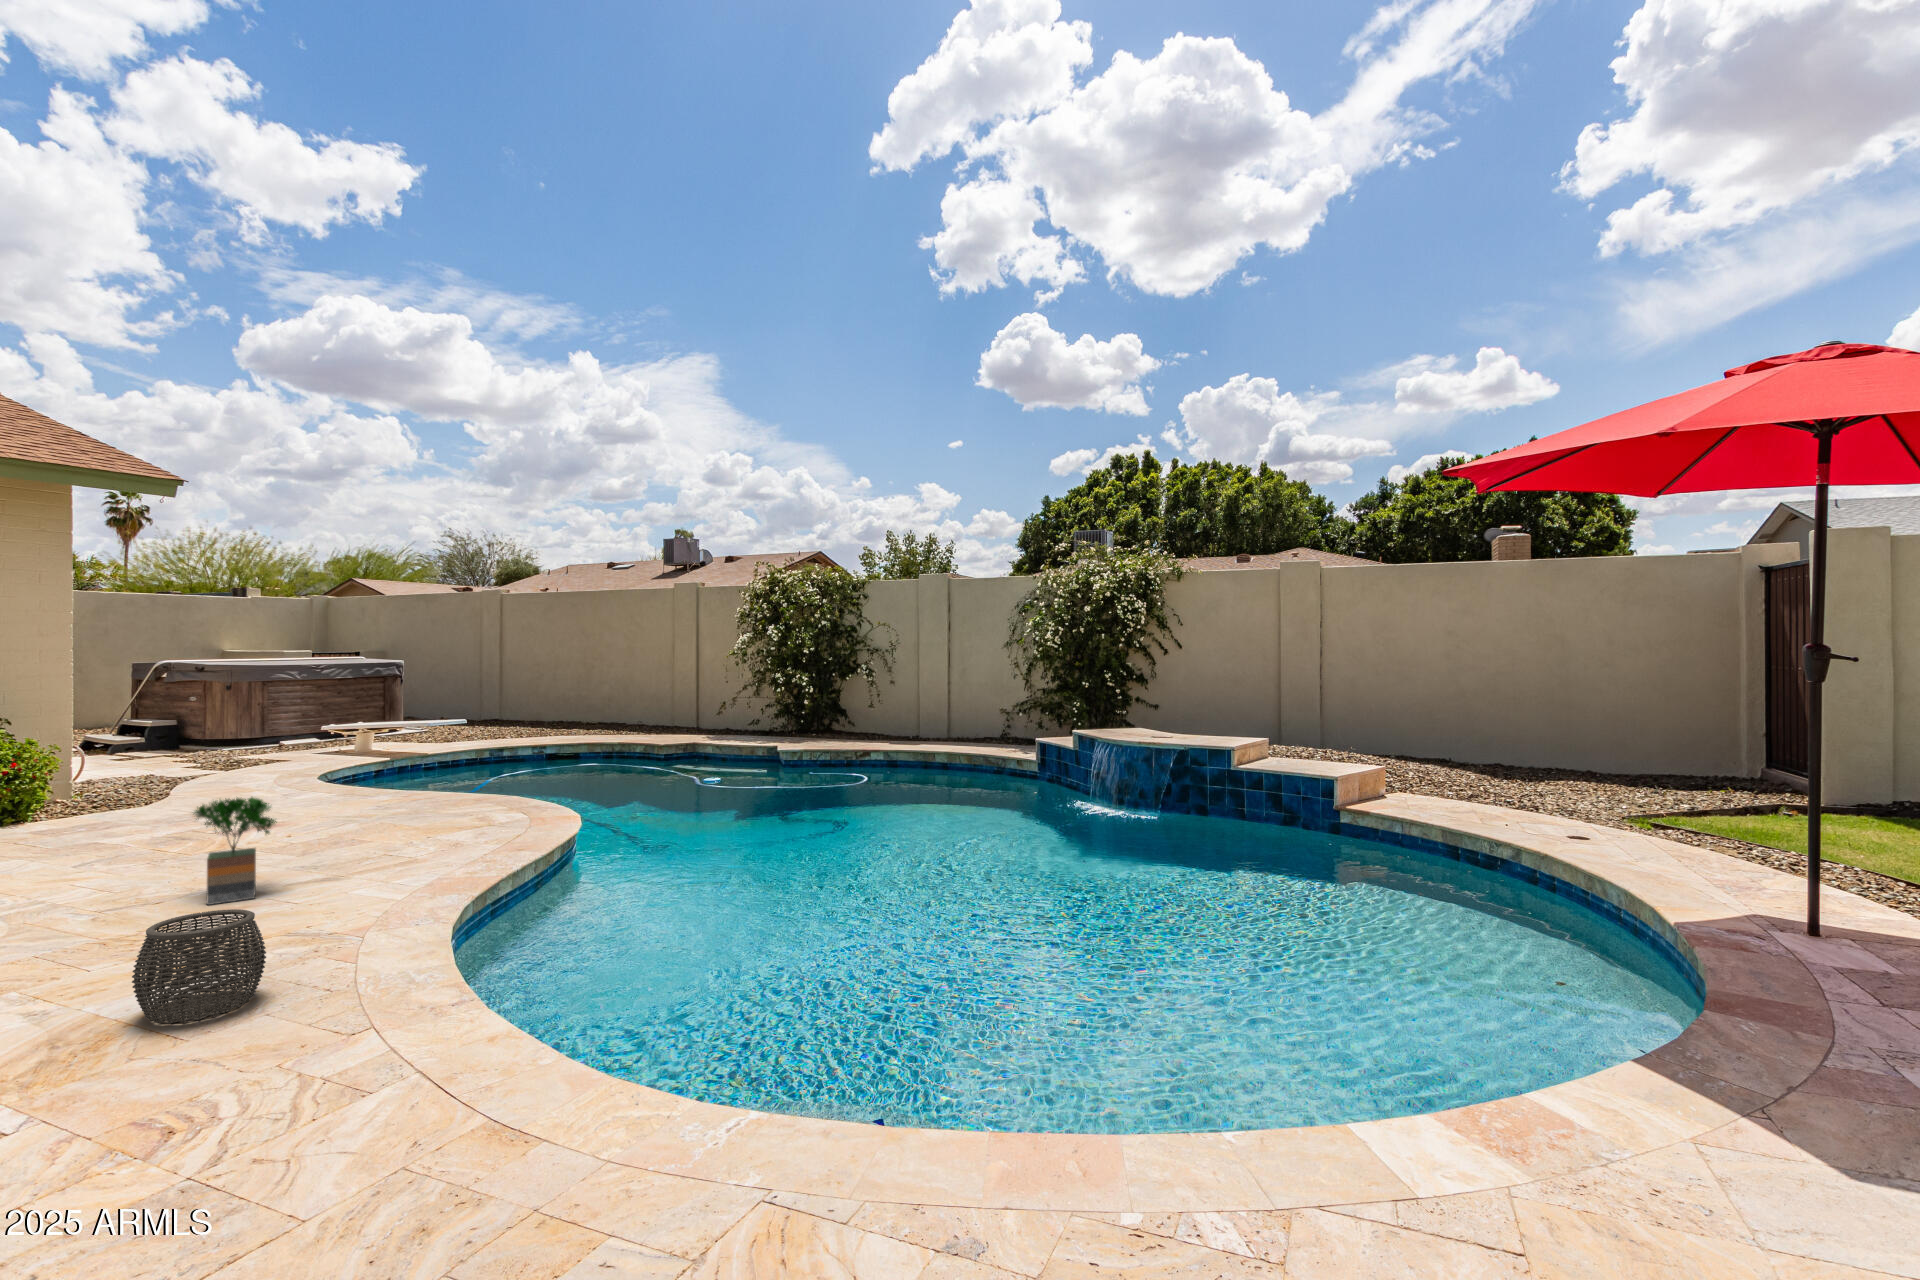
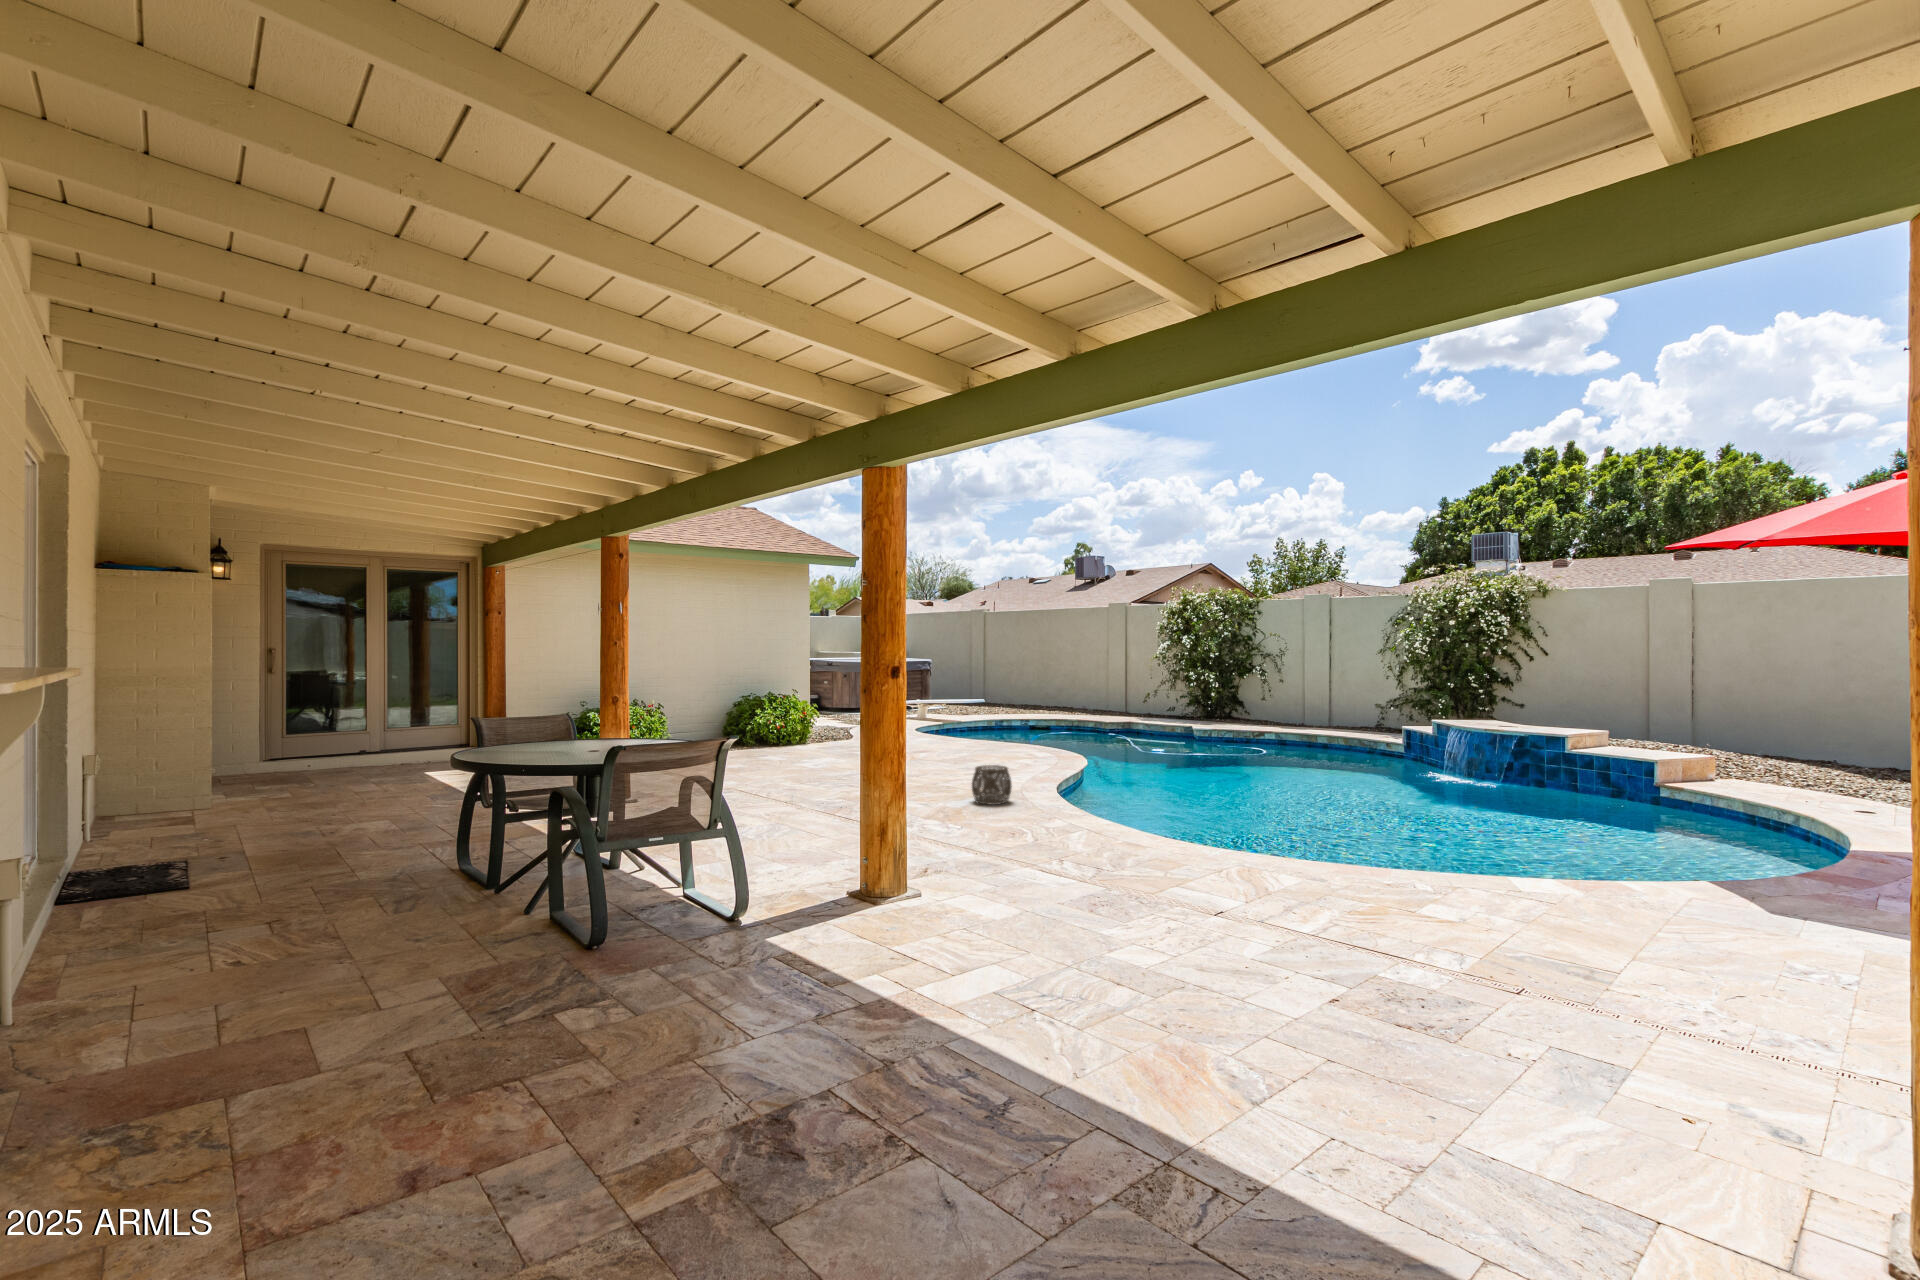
potted tree: present [193,797,277,905] -> none [937,726,971,775]

